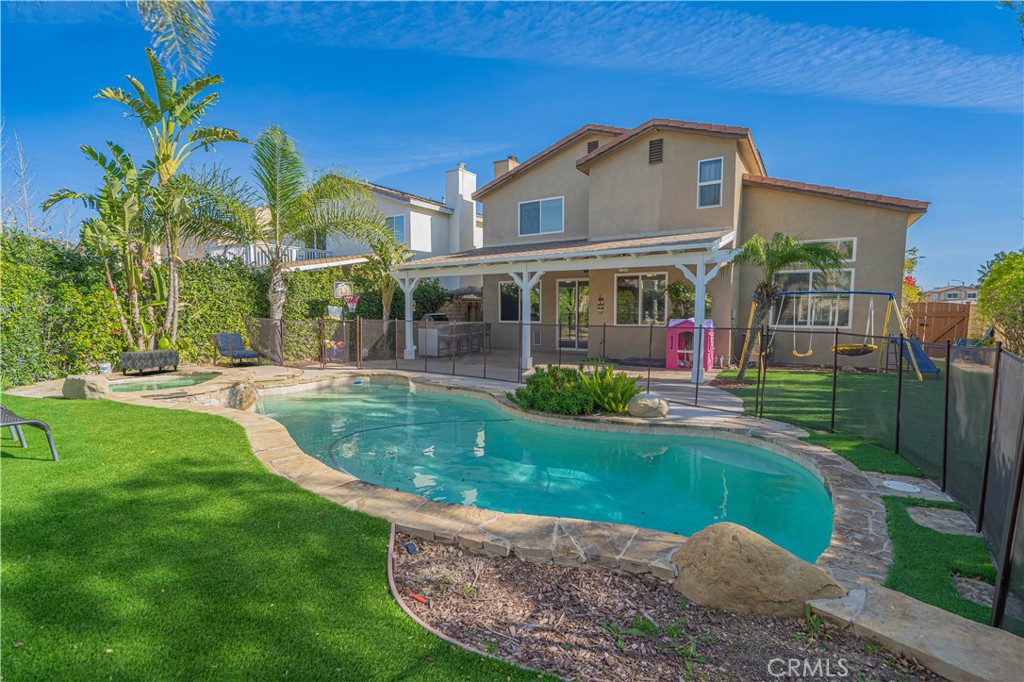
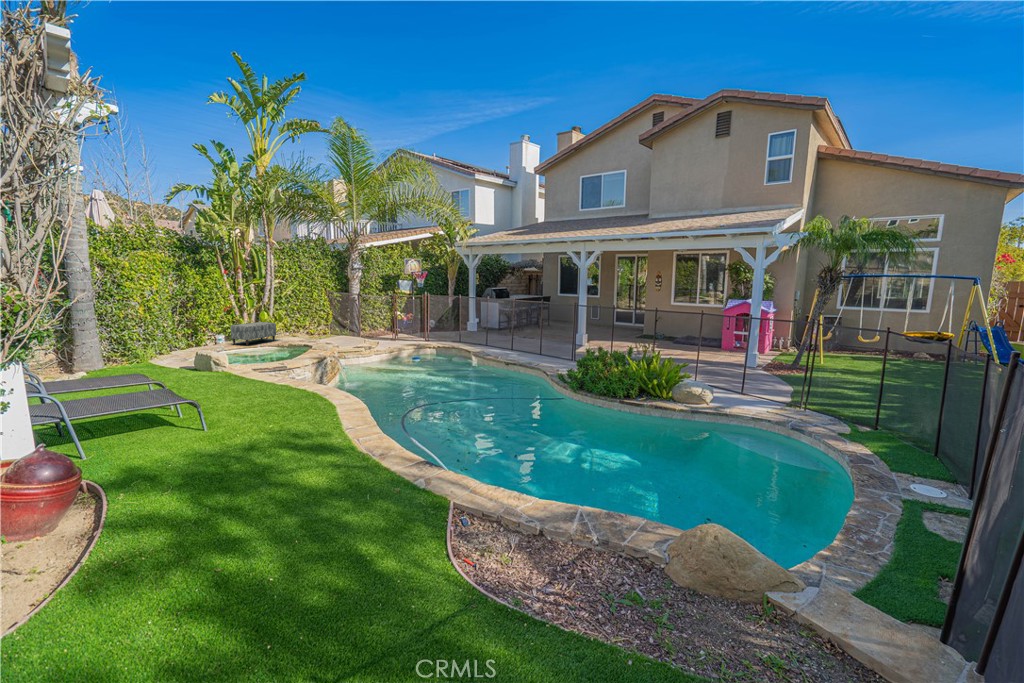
armchair: present [213,333,259,368] -> none [302,306,342,338]

